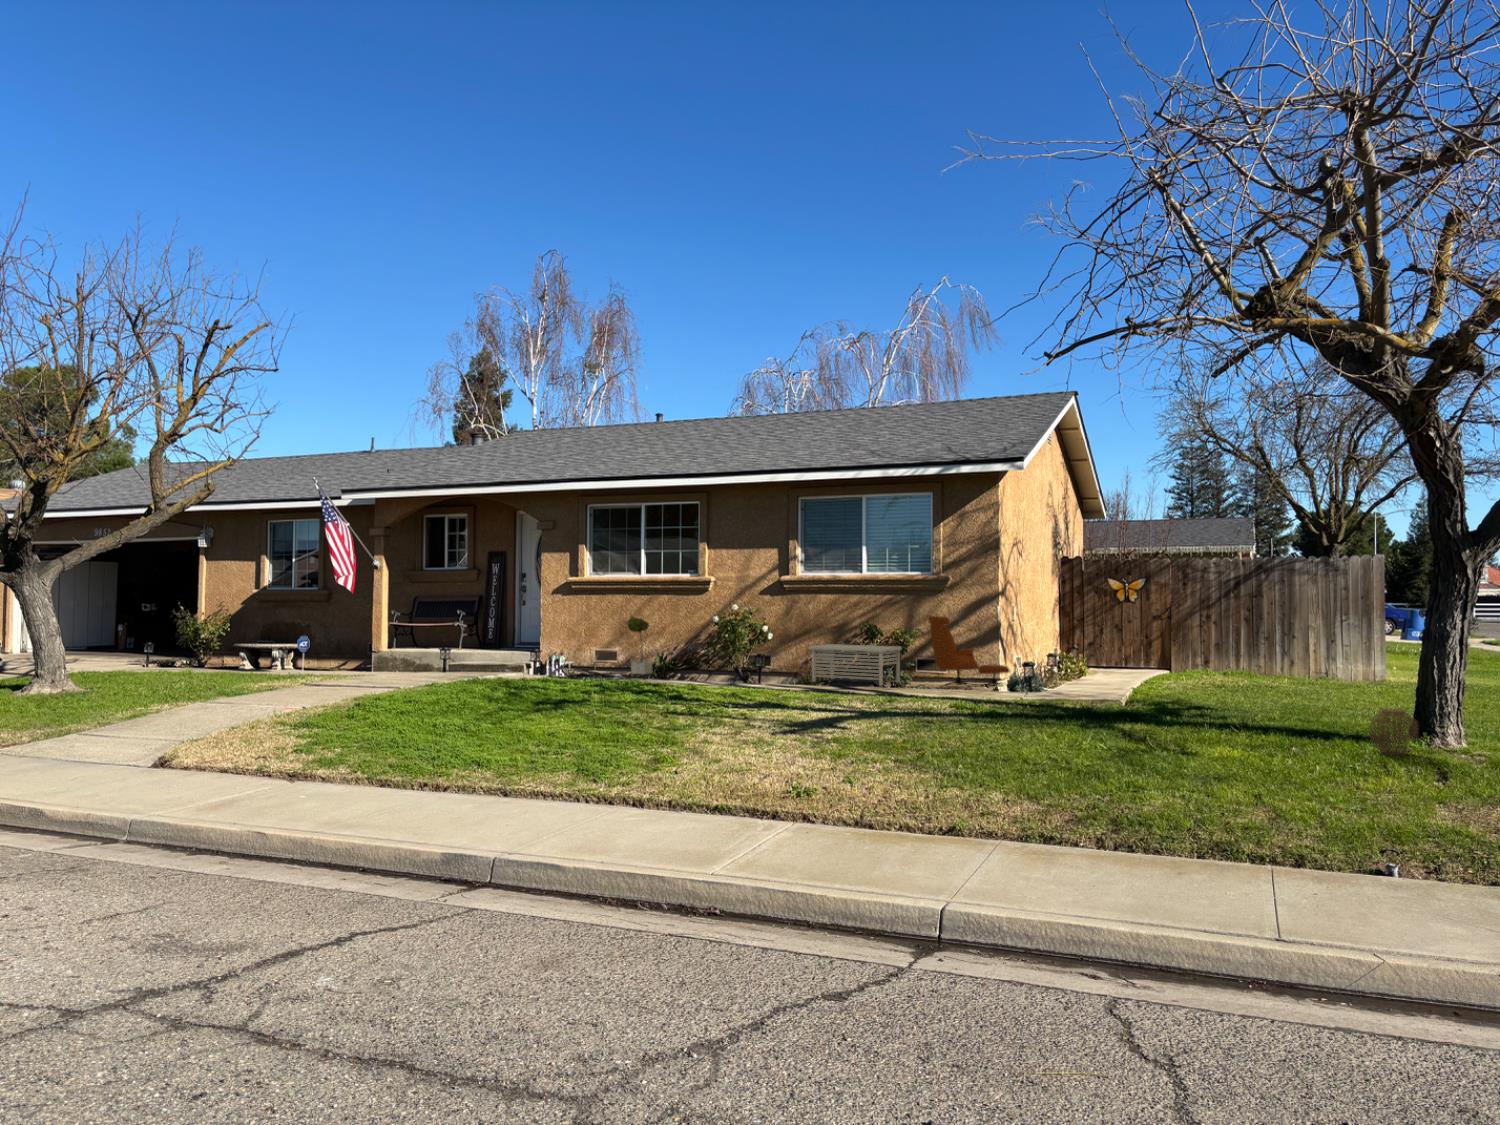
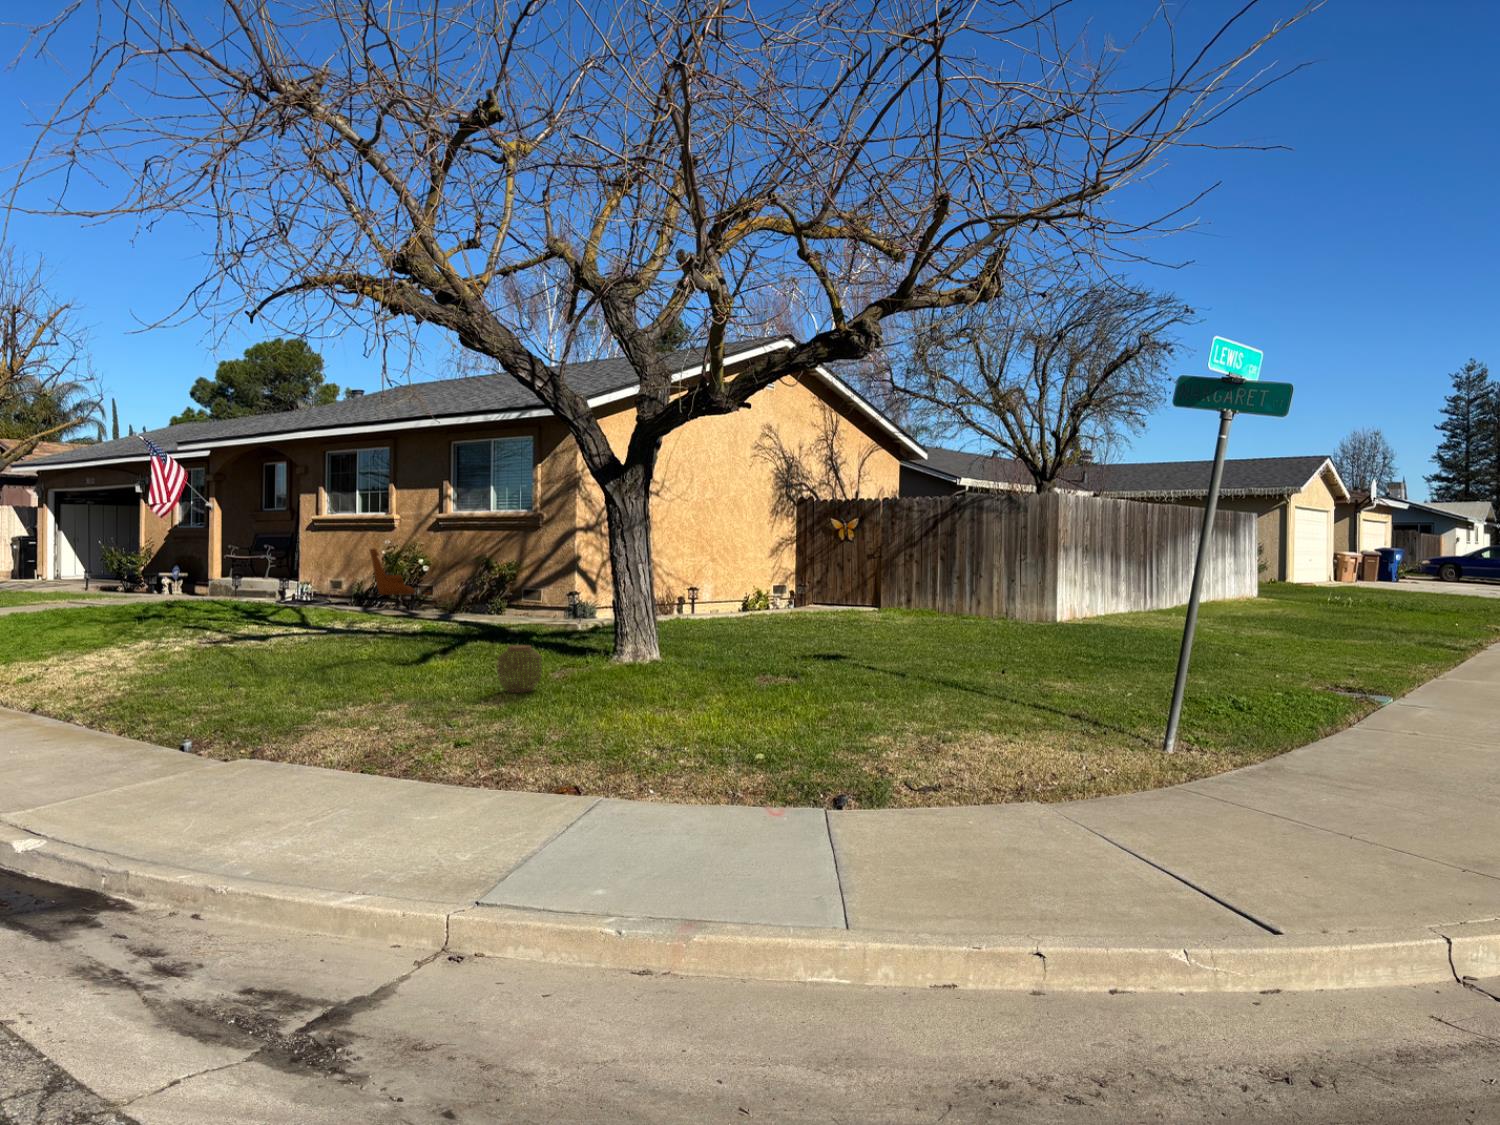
lounge chair: present [928,616,1010,686] -> present [370,548,440,609]
potted tree: present [627,617,652,674] -> none [334,550,358,602]
storage bench: present [809,644,902,686] -> none [429,577,502,615]

